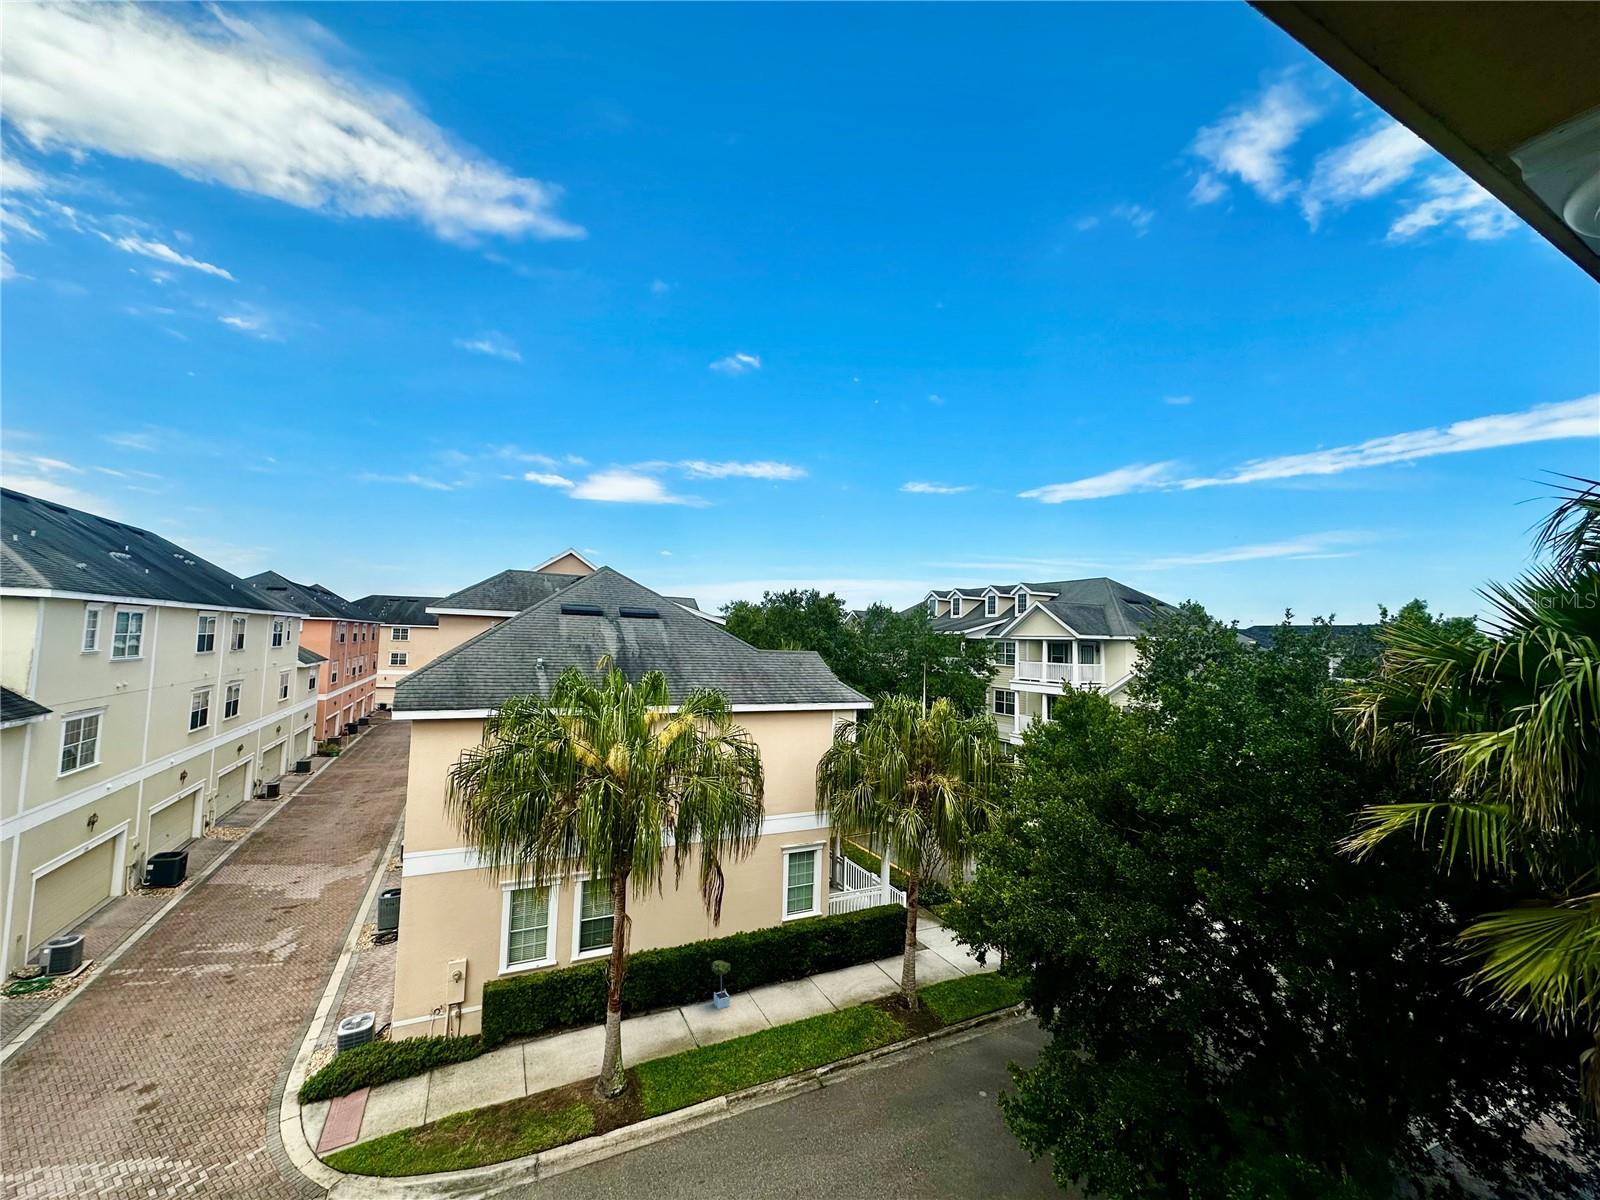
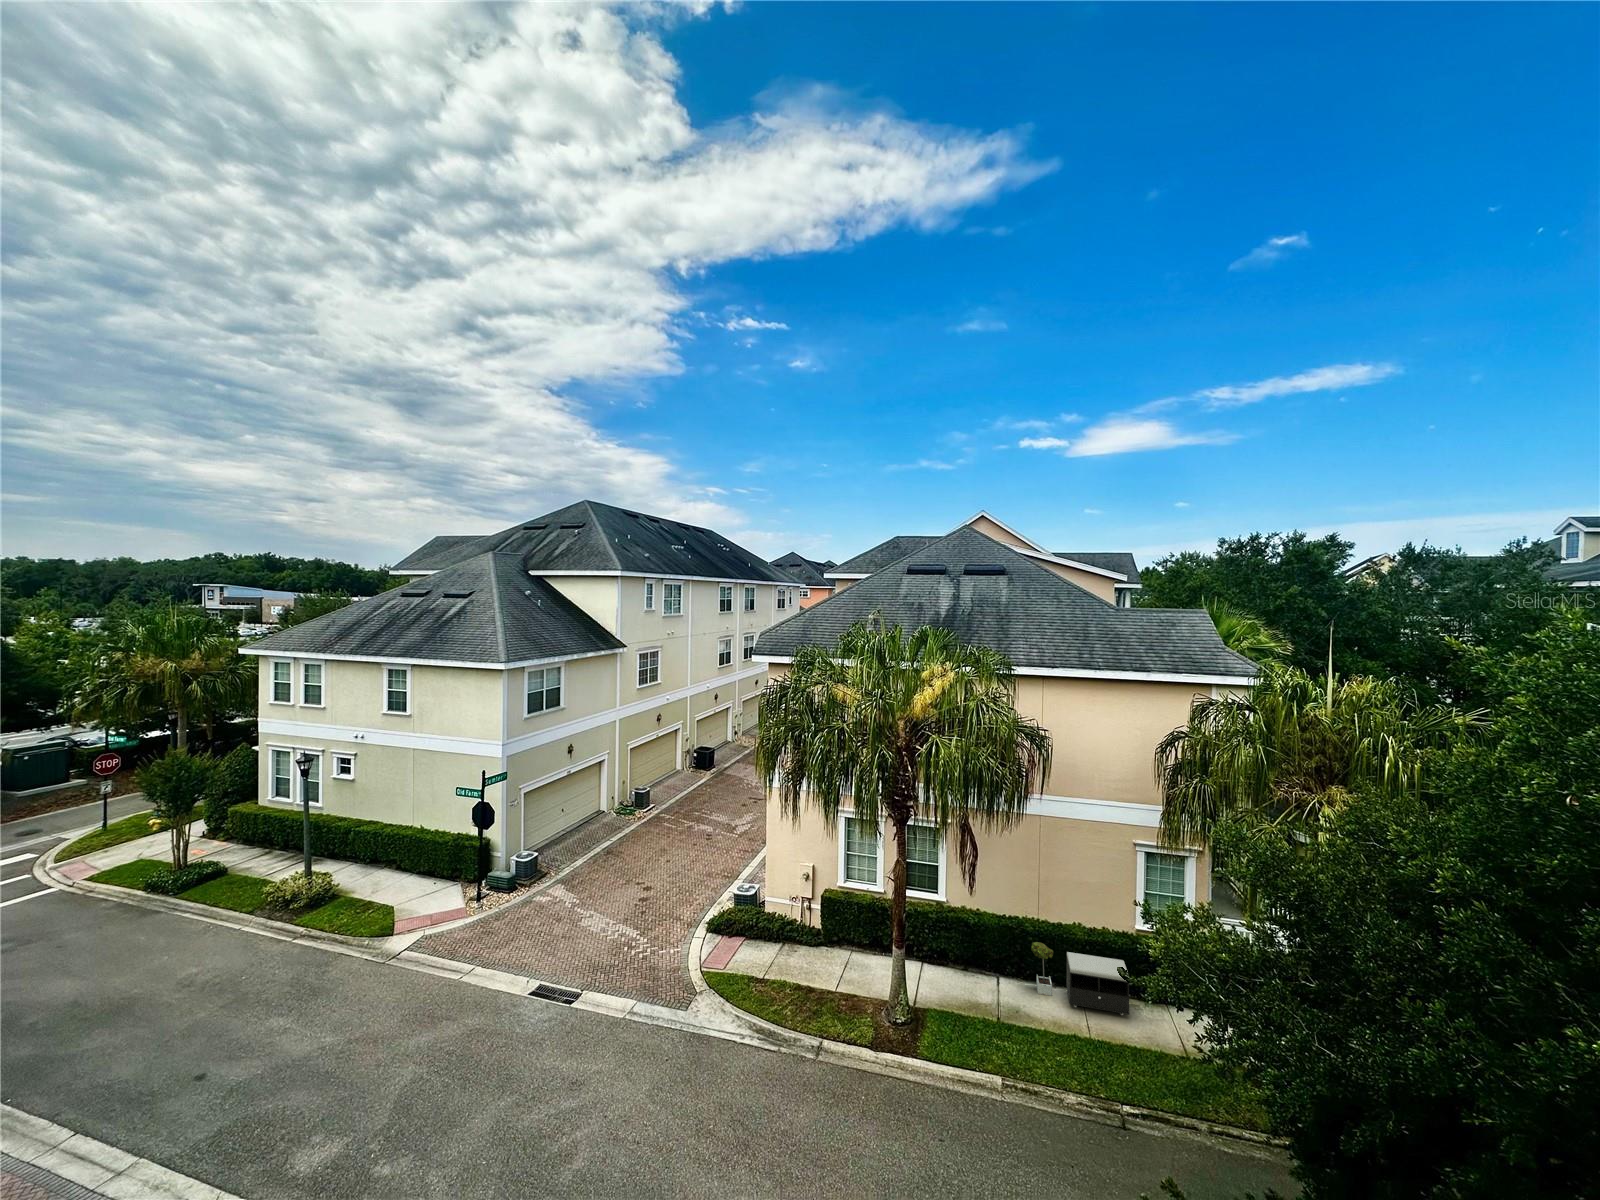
storage bench: none [738,952,792,1008] -> present [1067,952,1129,1015]

